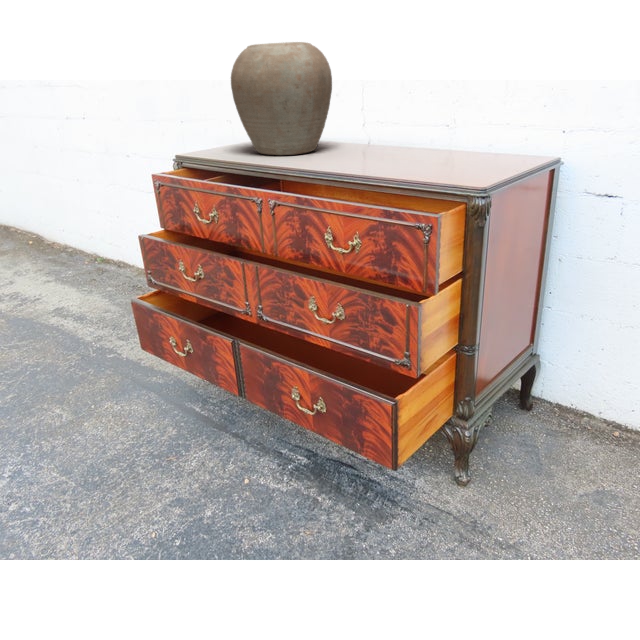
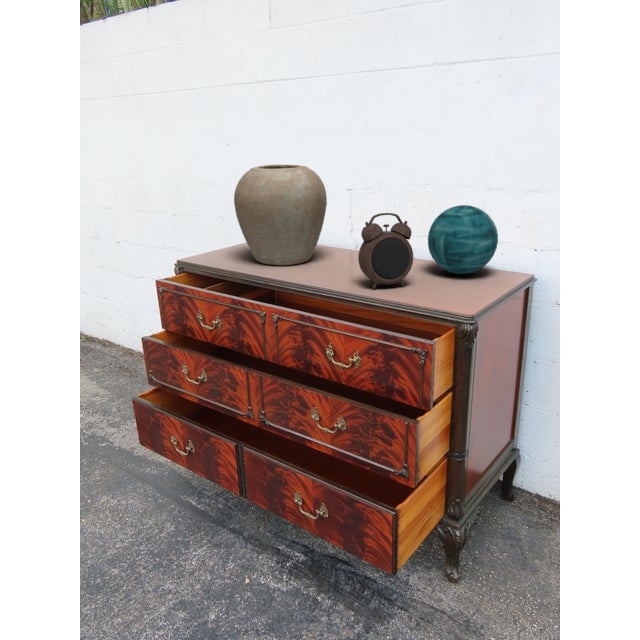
decorative orb: none [442,77,521,158] -> present [428,205,498,274]
alarm clock: none [362,82,423,169] -> present [358,213,413,289]

